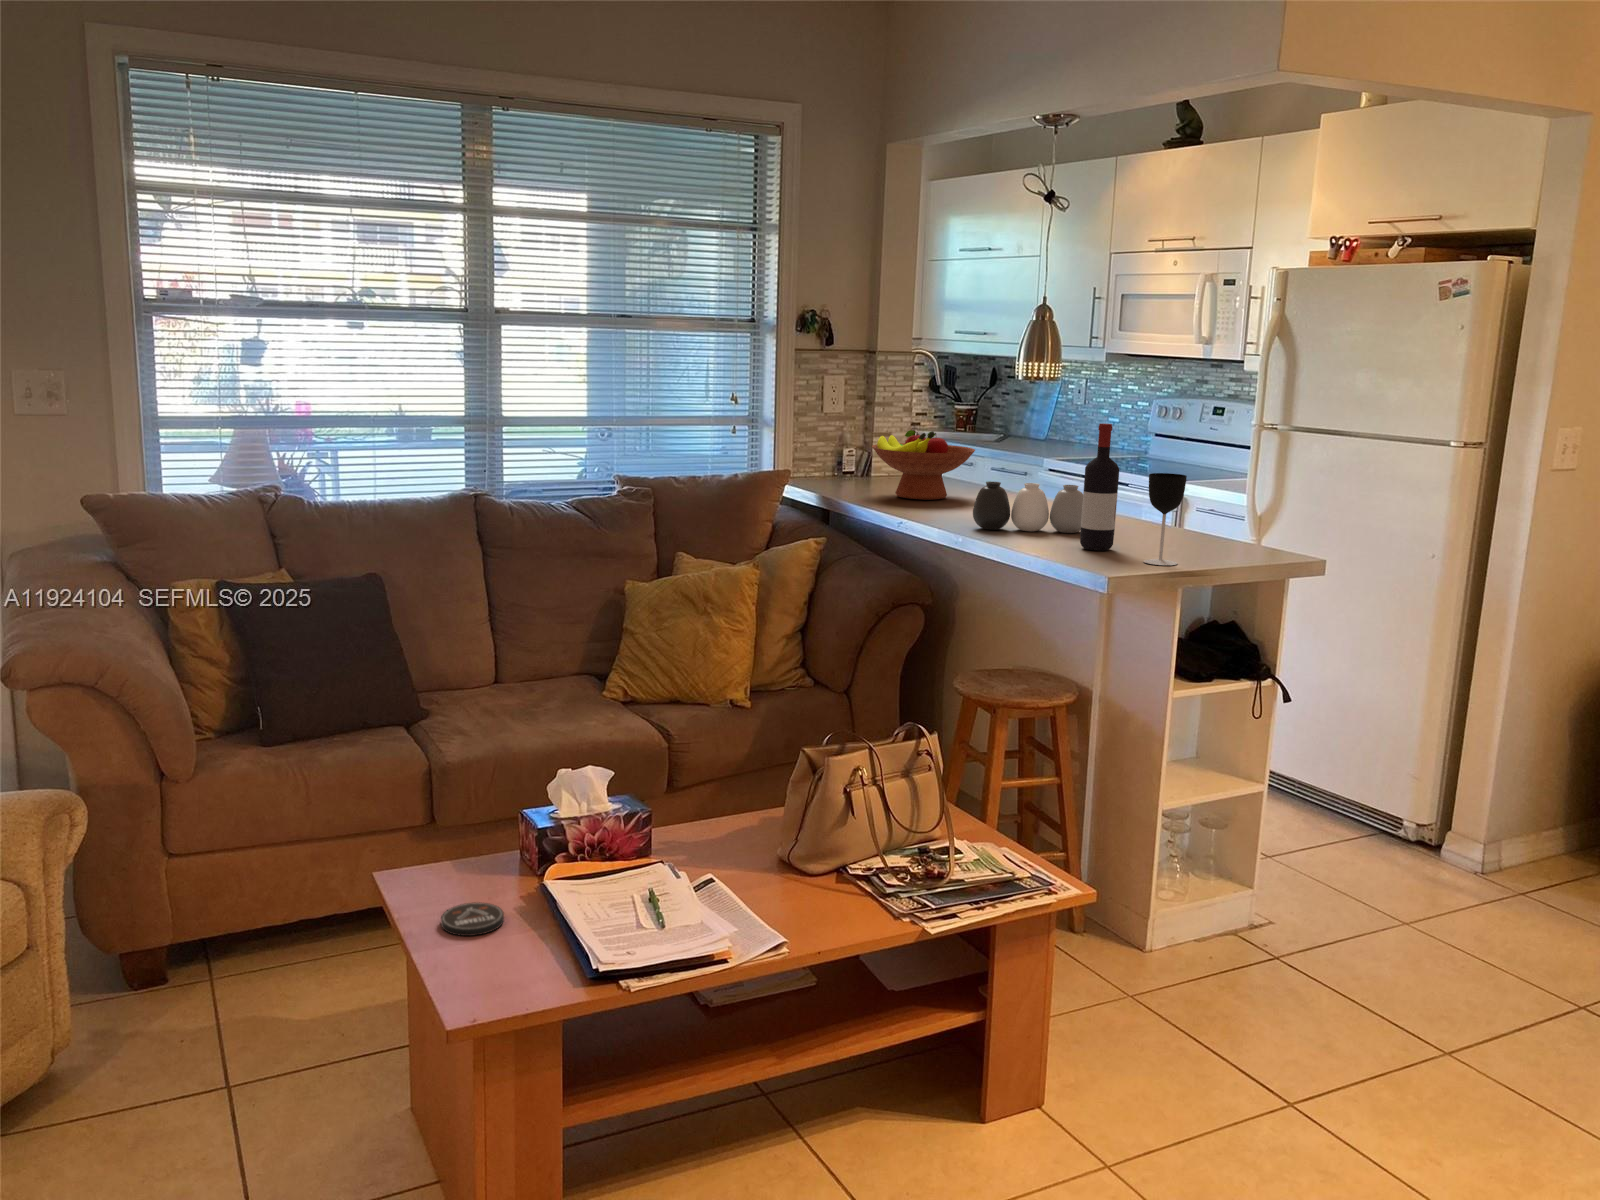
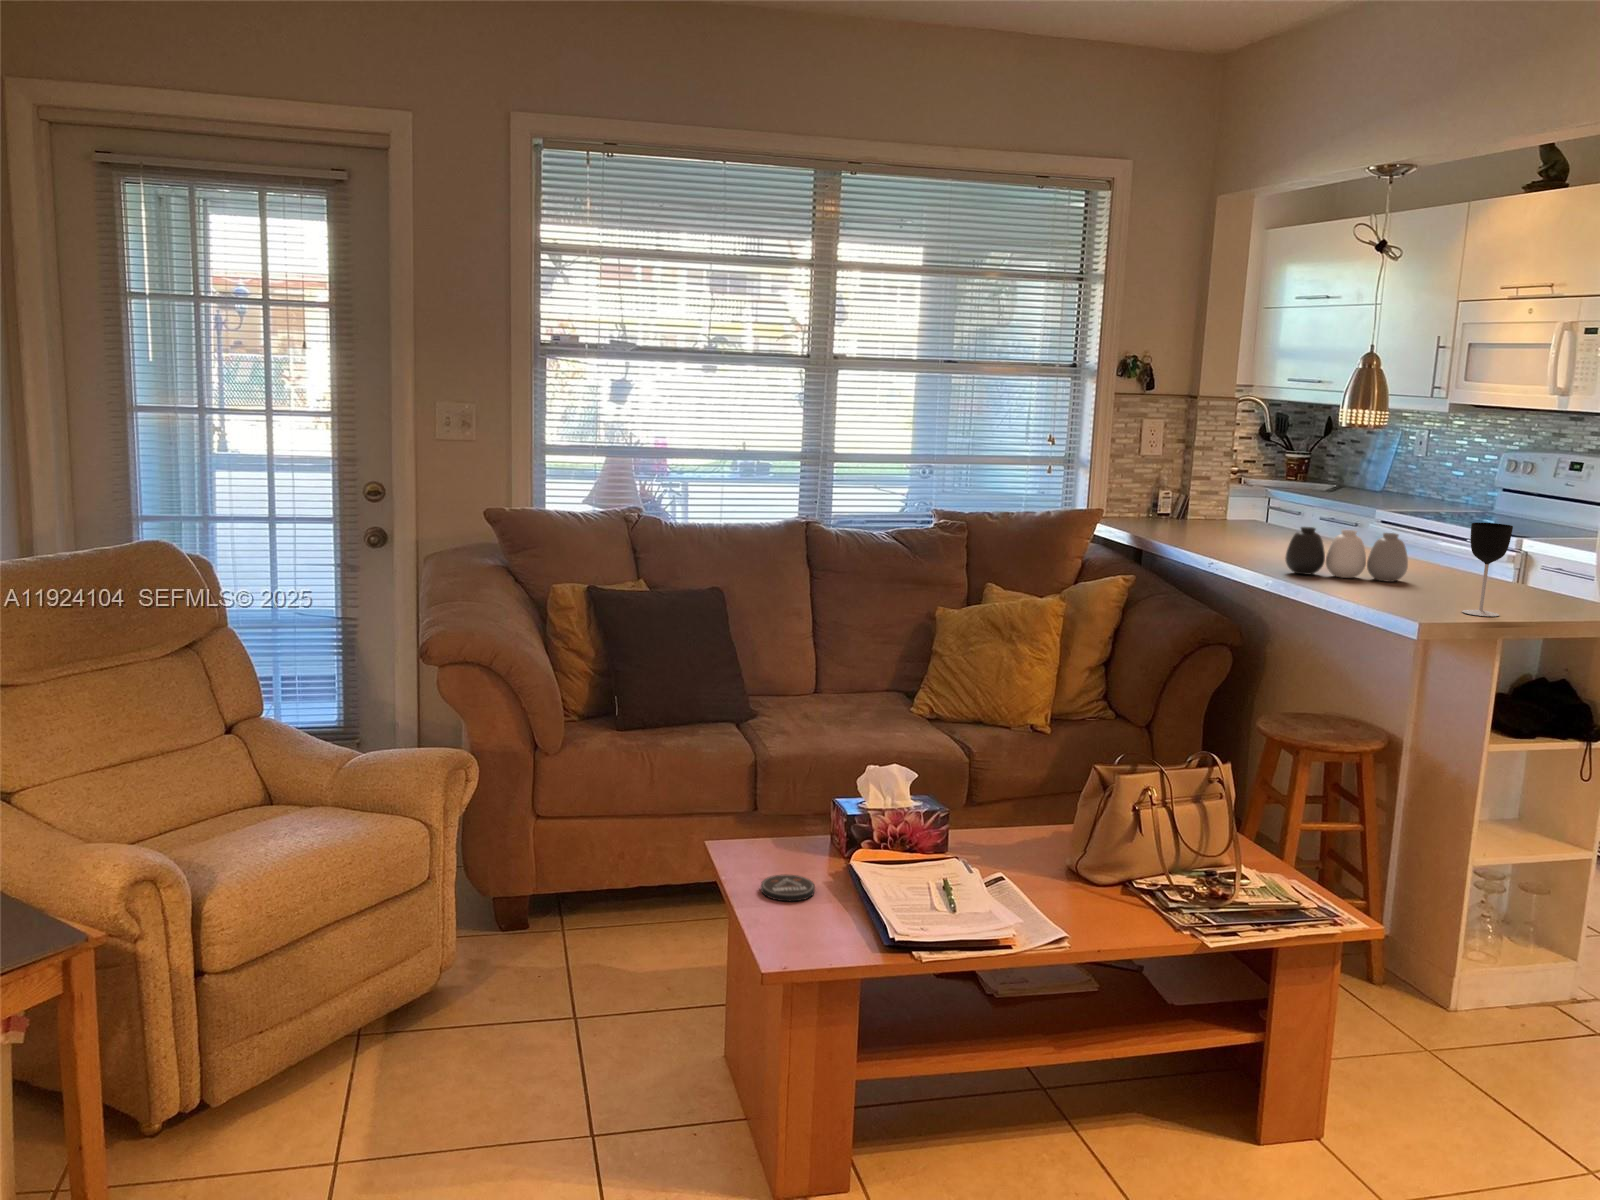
wine bottle: present [1080,423,1119,551] -> none [1396,471,1442,599]
fruit bowl: present [872,430,975,500] -> none [1187,475,1295,544]

